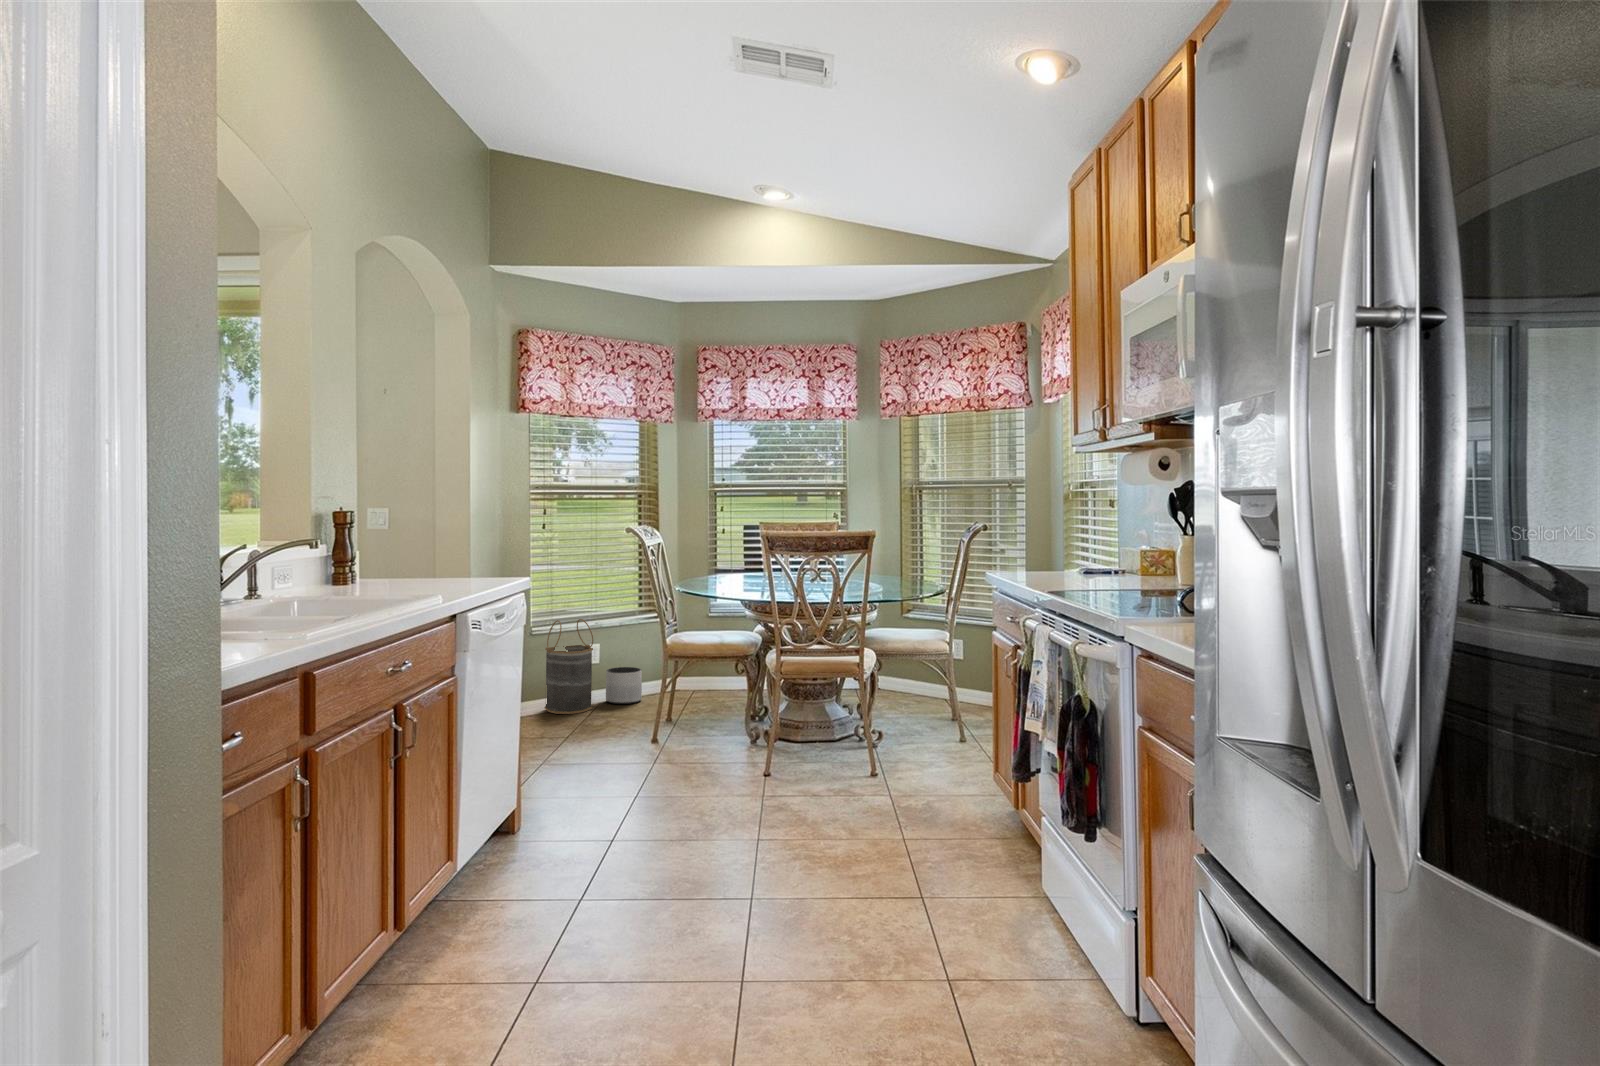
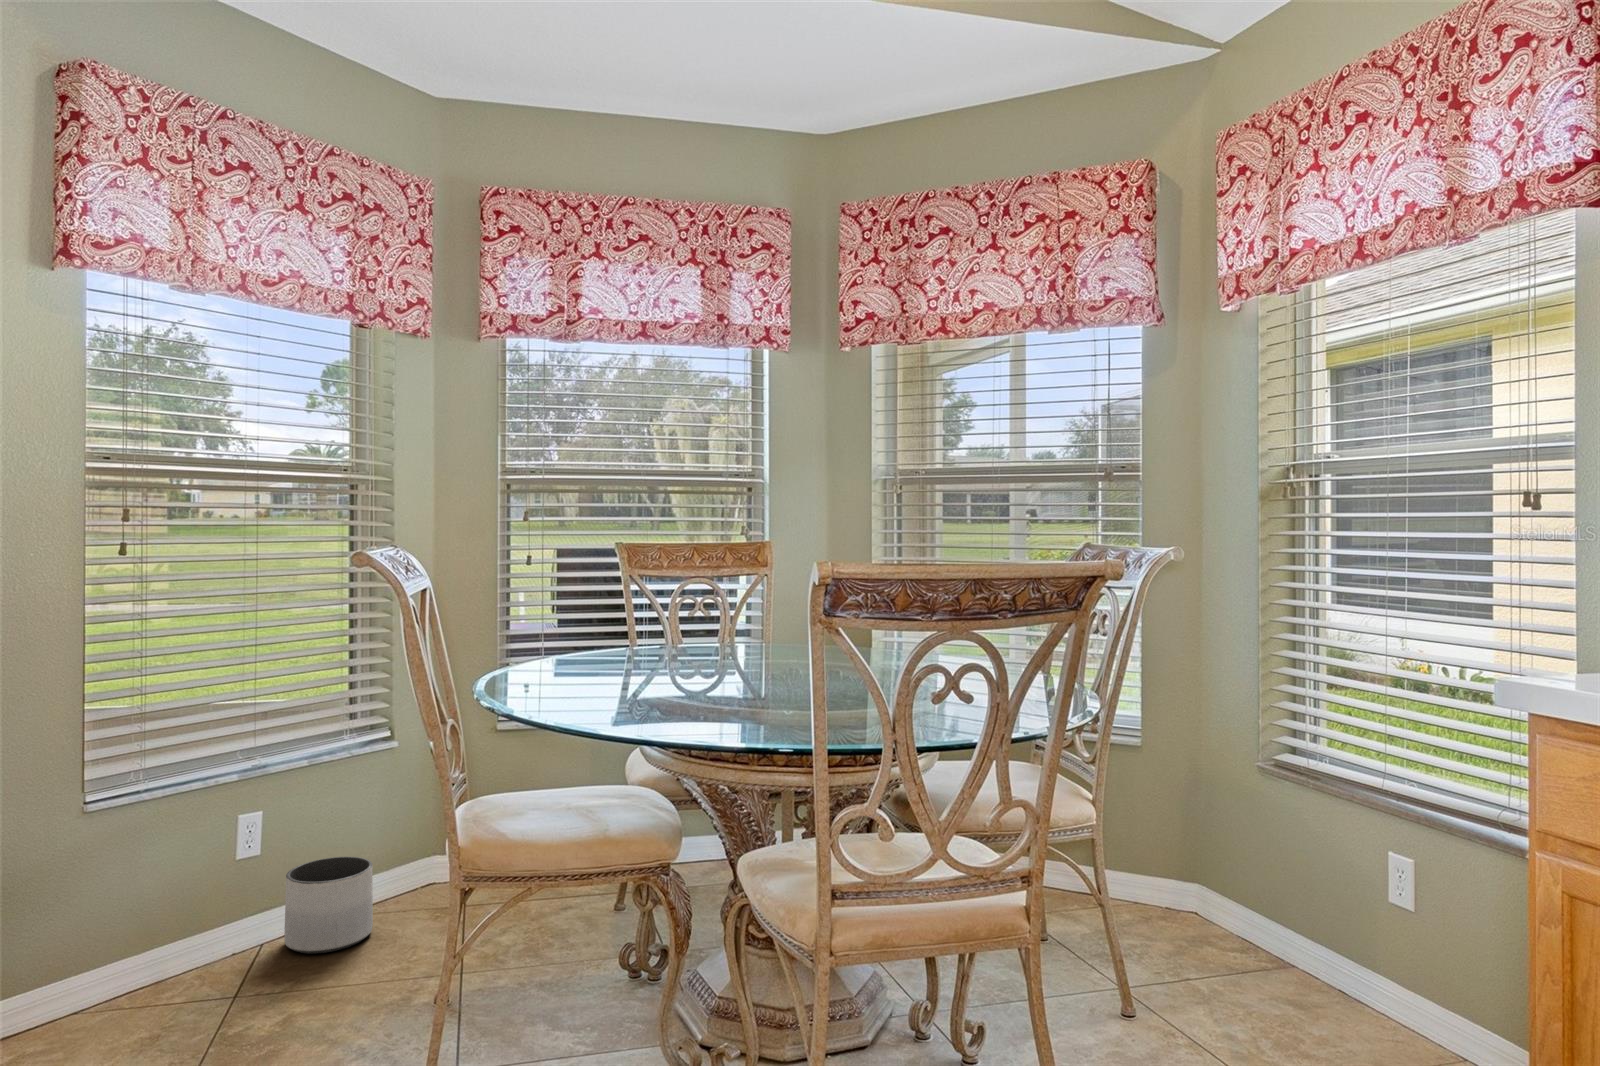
basket: present [545,619,593,714] -> none [120,769,257,1021]

